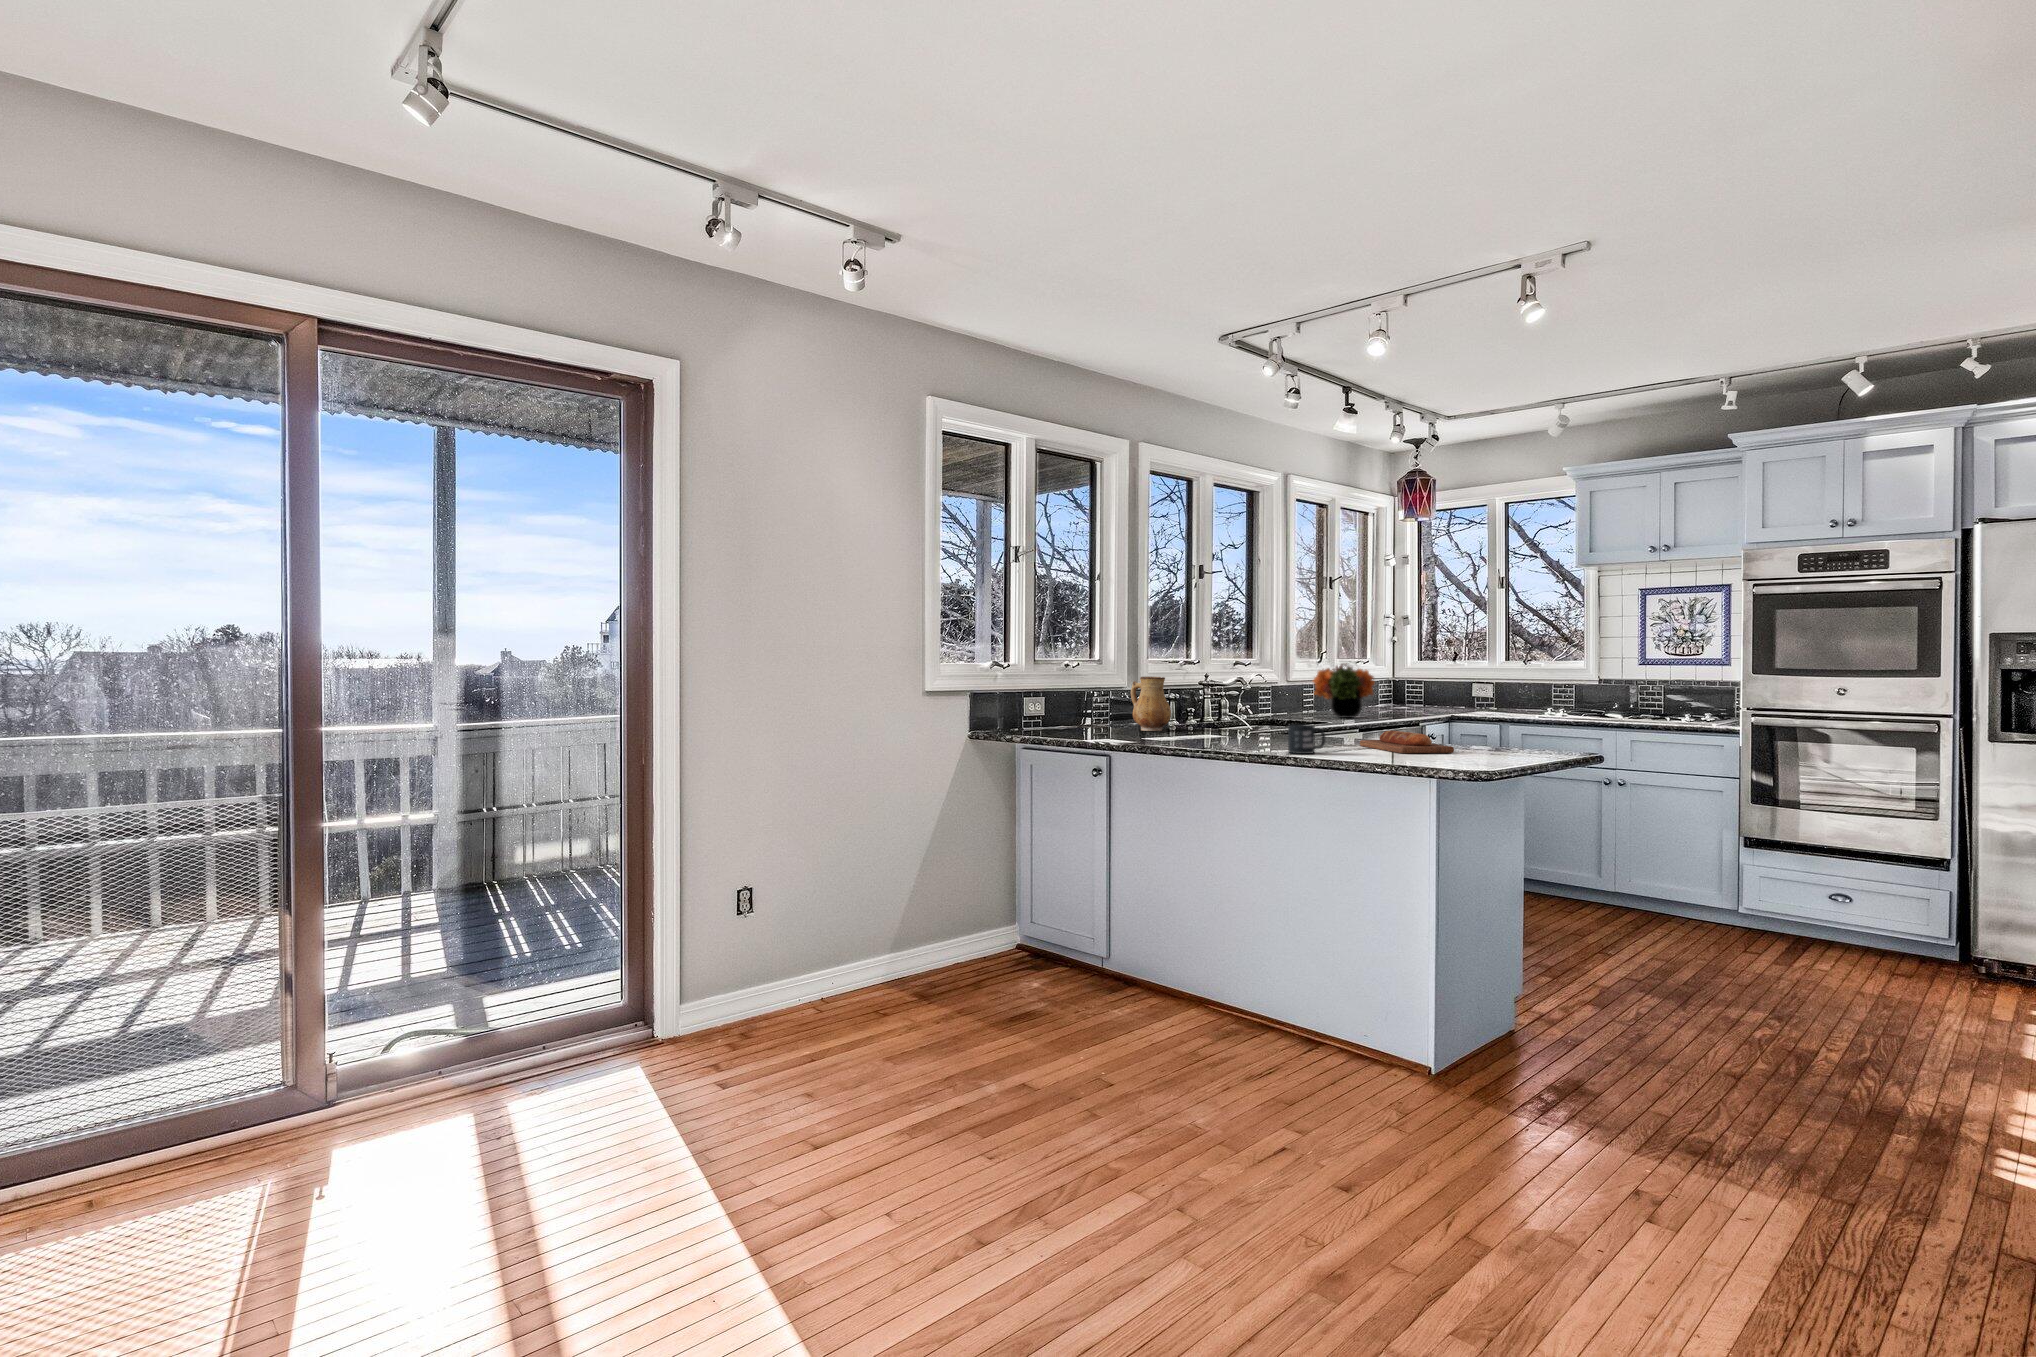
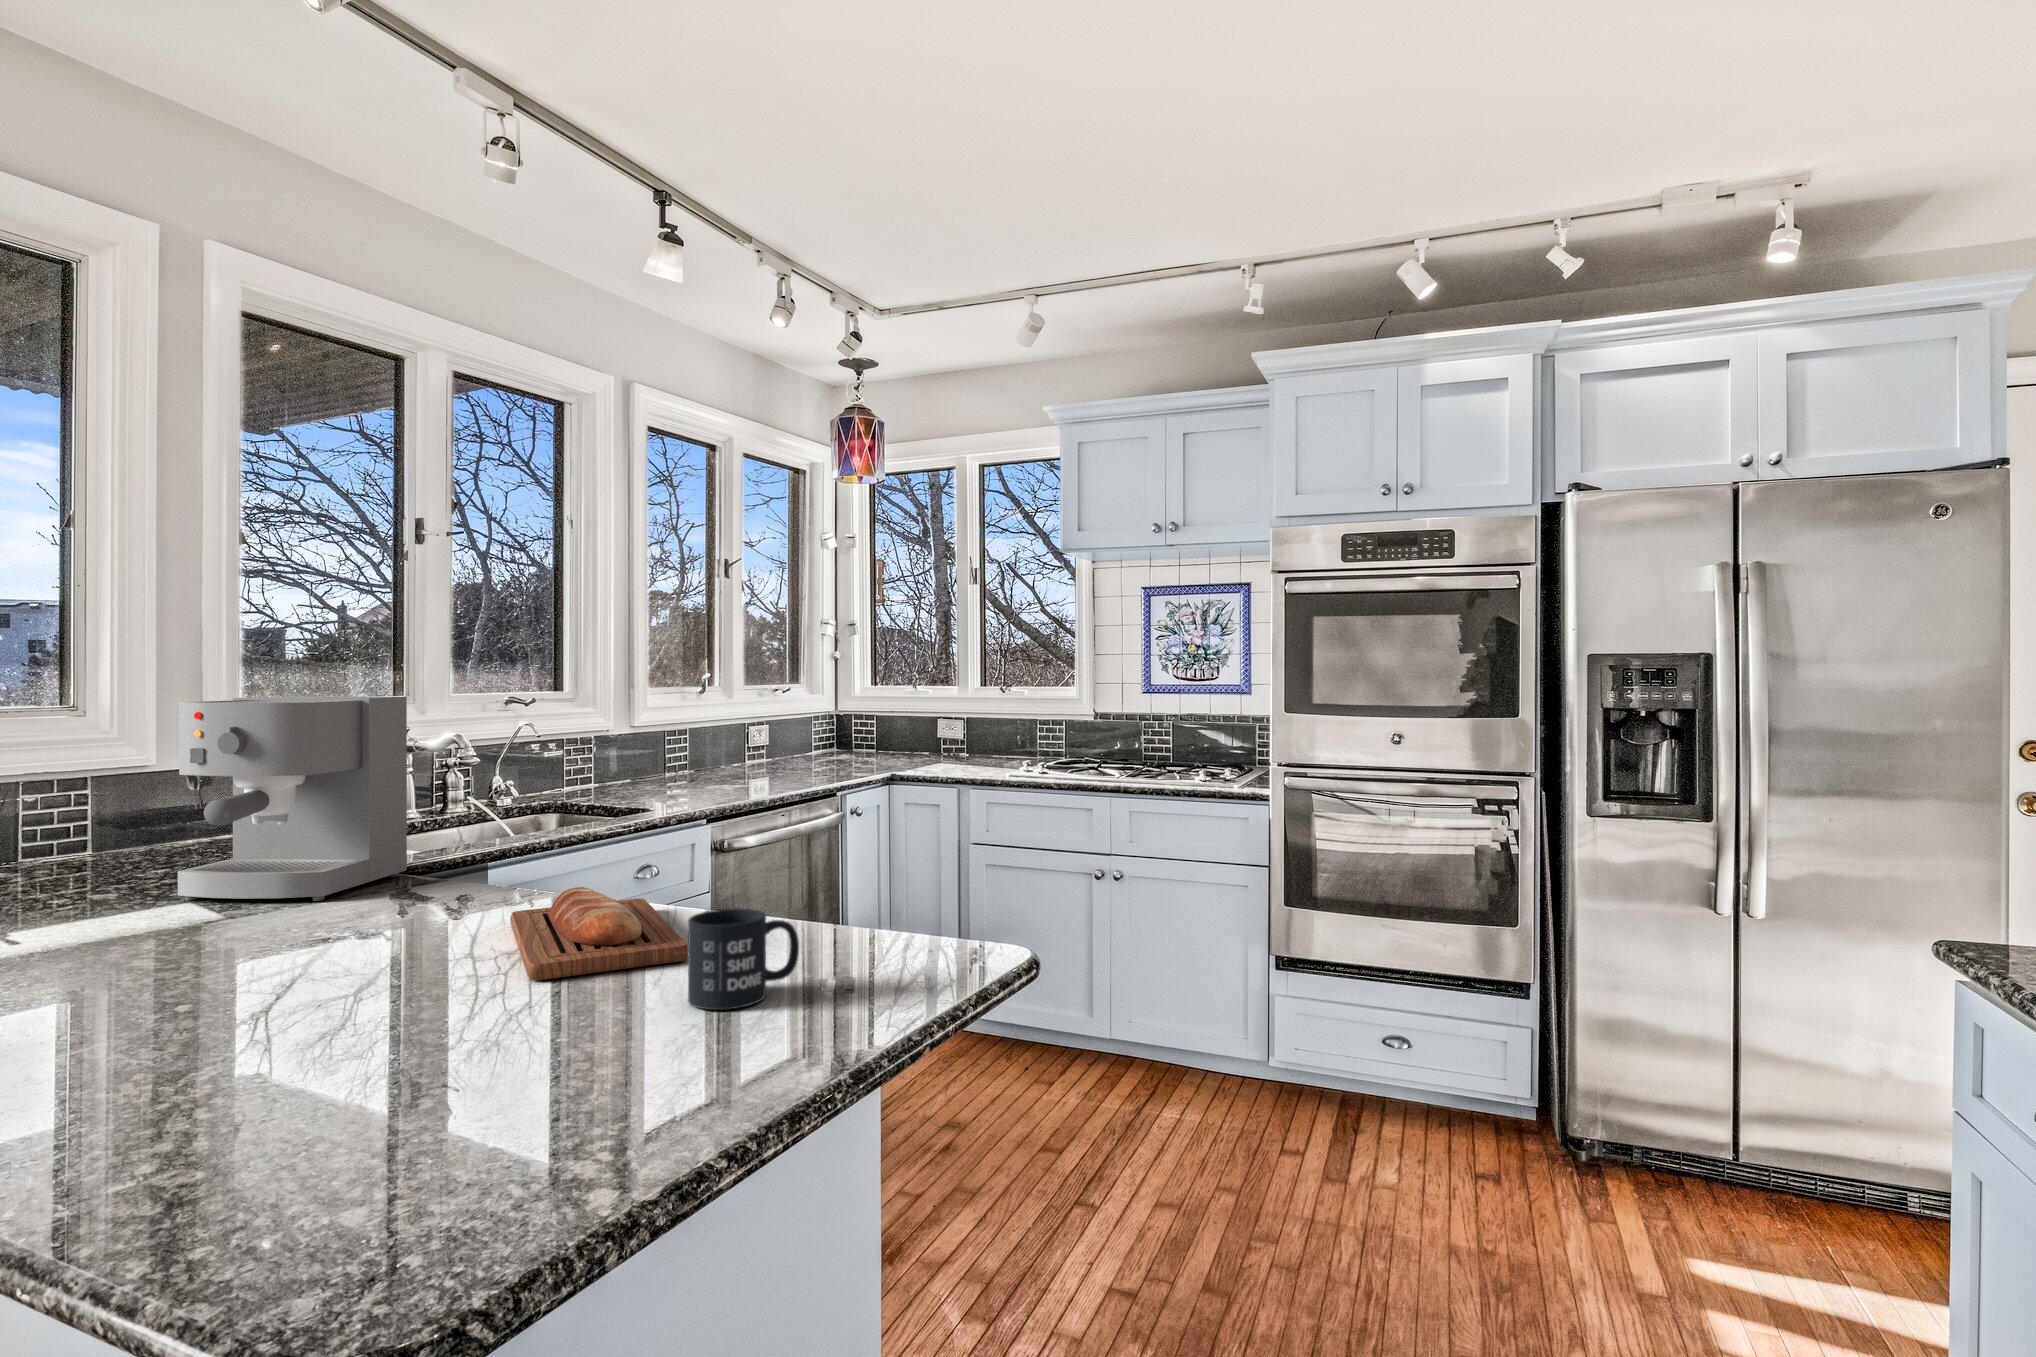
coffee maker: none [1204,657,1274,739] -> present [178,696,407,901]
flower arrangement: present [1312,663,1375,718] -> none [661,694,767,786]
ceramic pitcher: present [1131,677,1171,731] -> none [79,740,195,872]
mug: present [1288,724,1325,754] -> present [688,908,799,1010]

